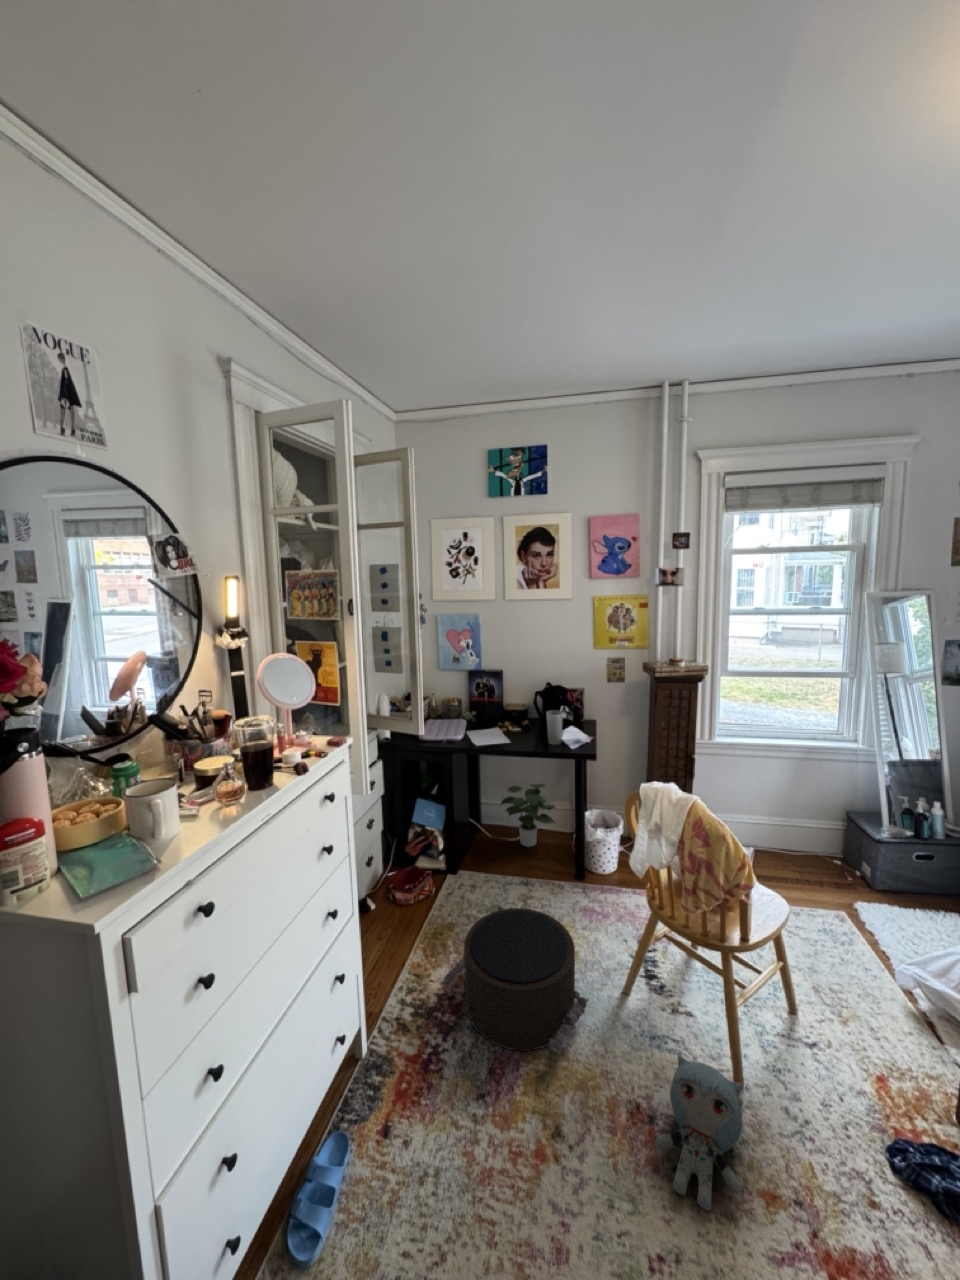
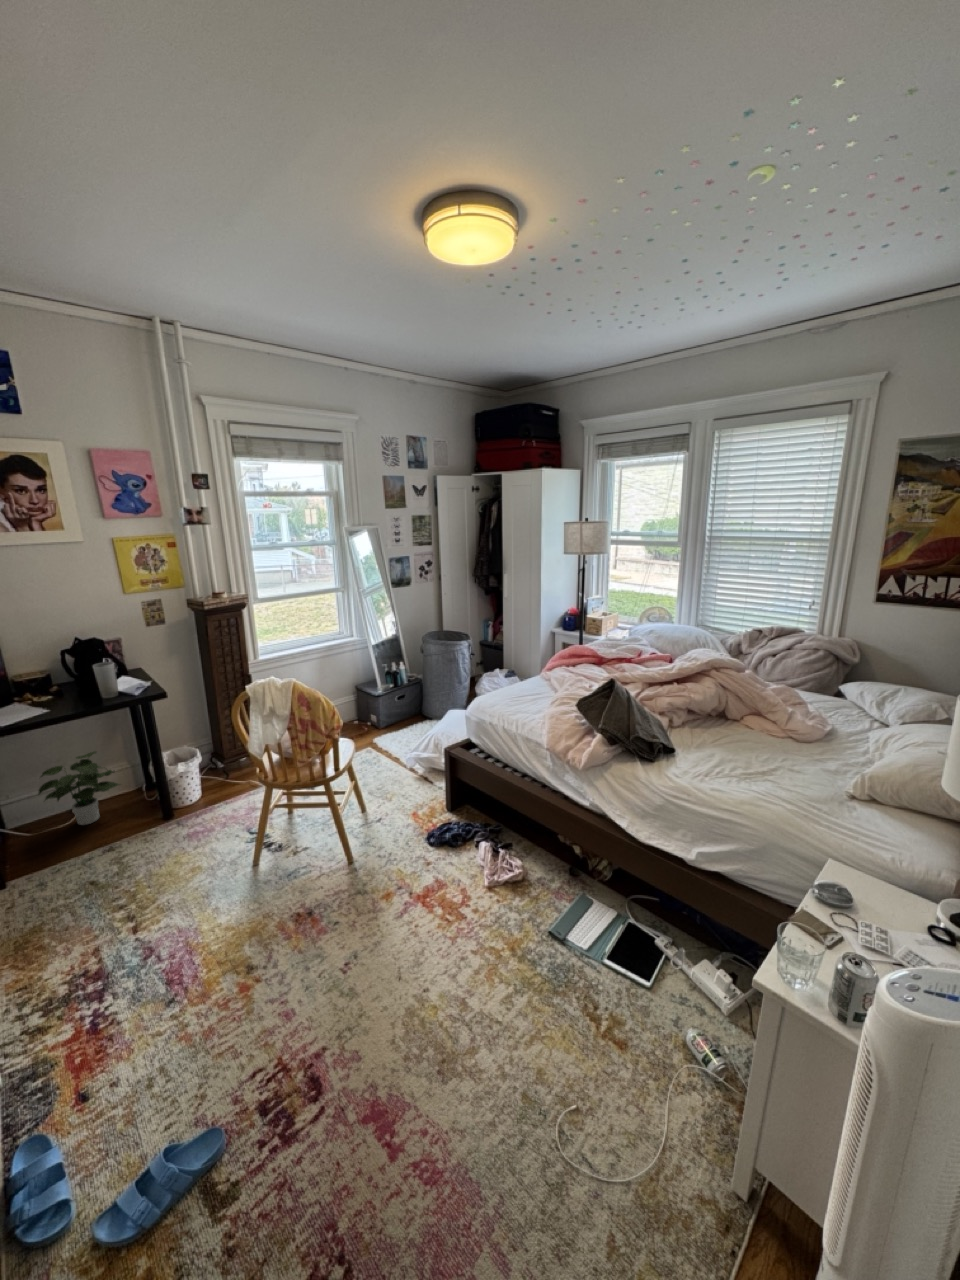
pouf: present [442,908,589,1054] -> none [70,843,234,972]
plush toy: present [655,1055,742,1211] -> none [316,851,373,931]

